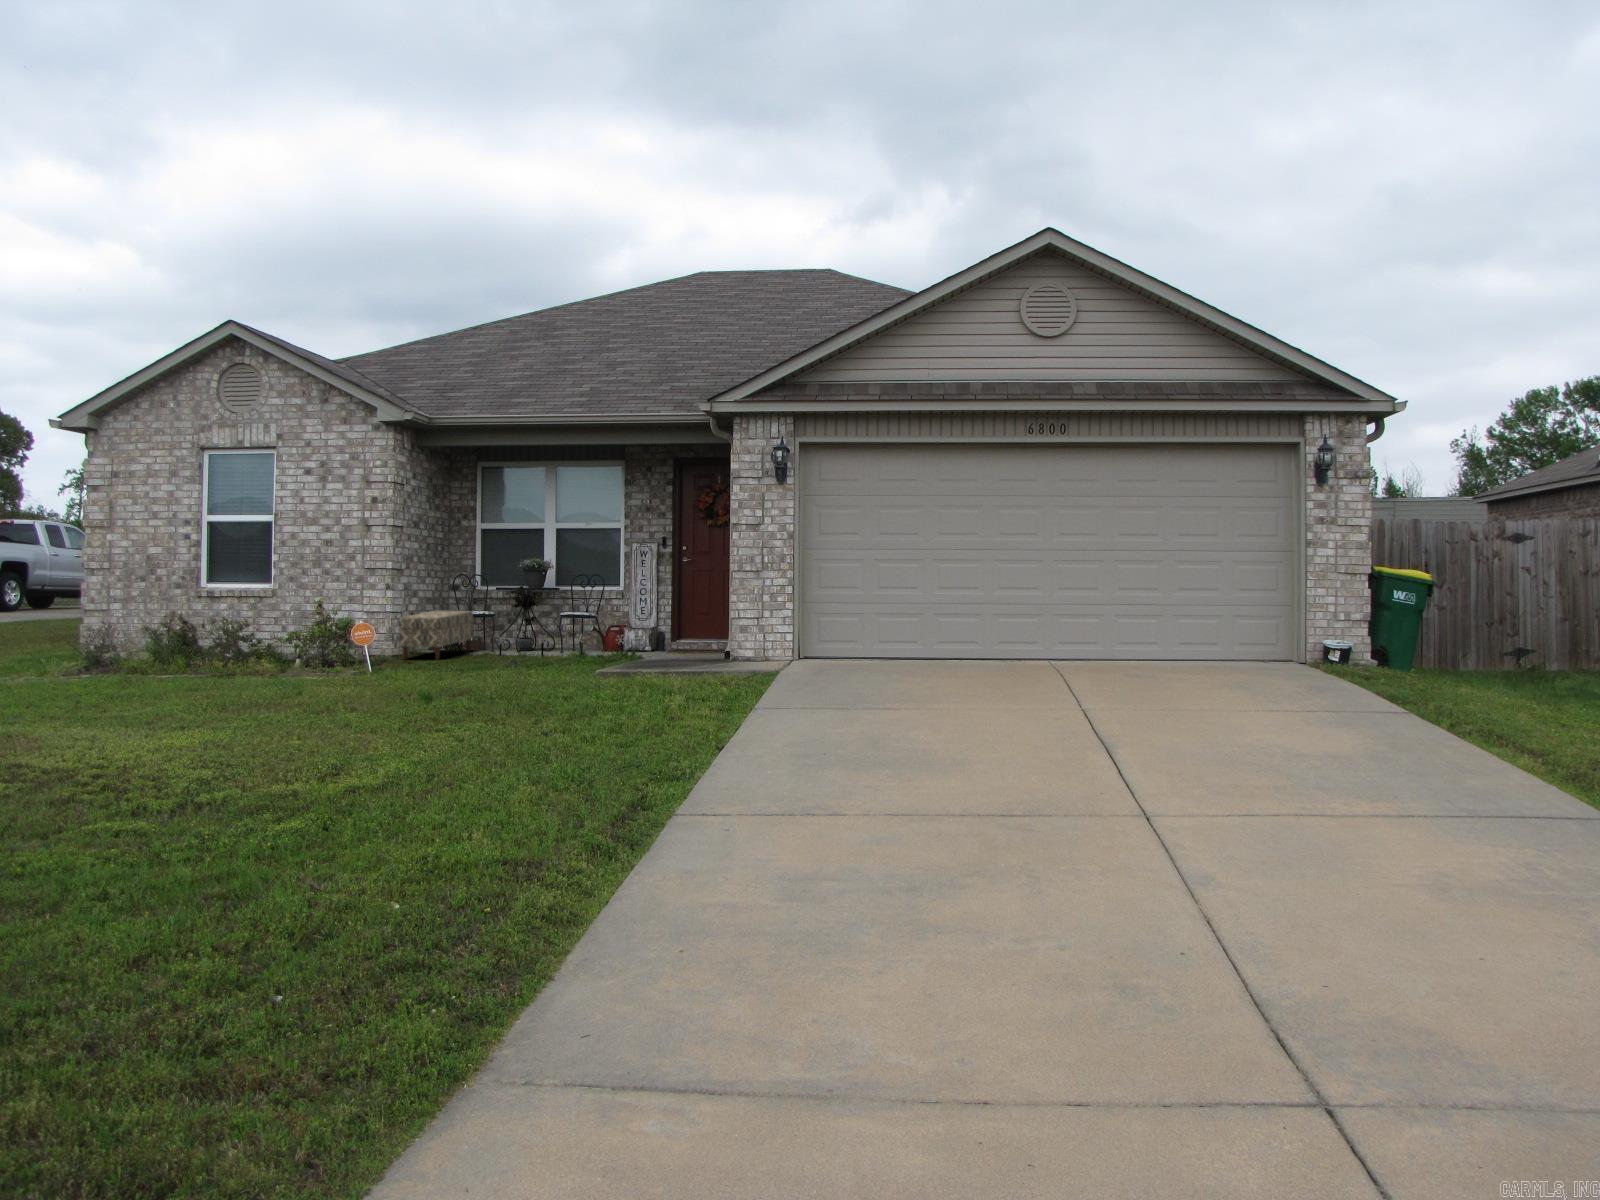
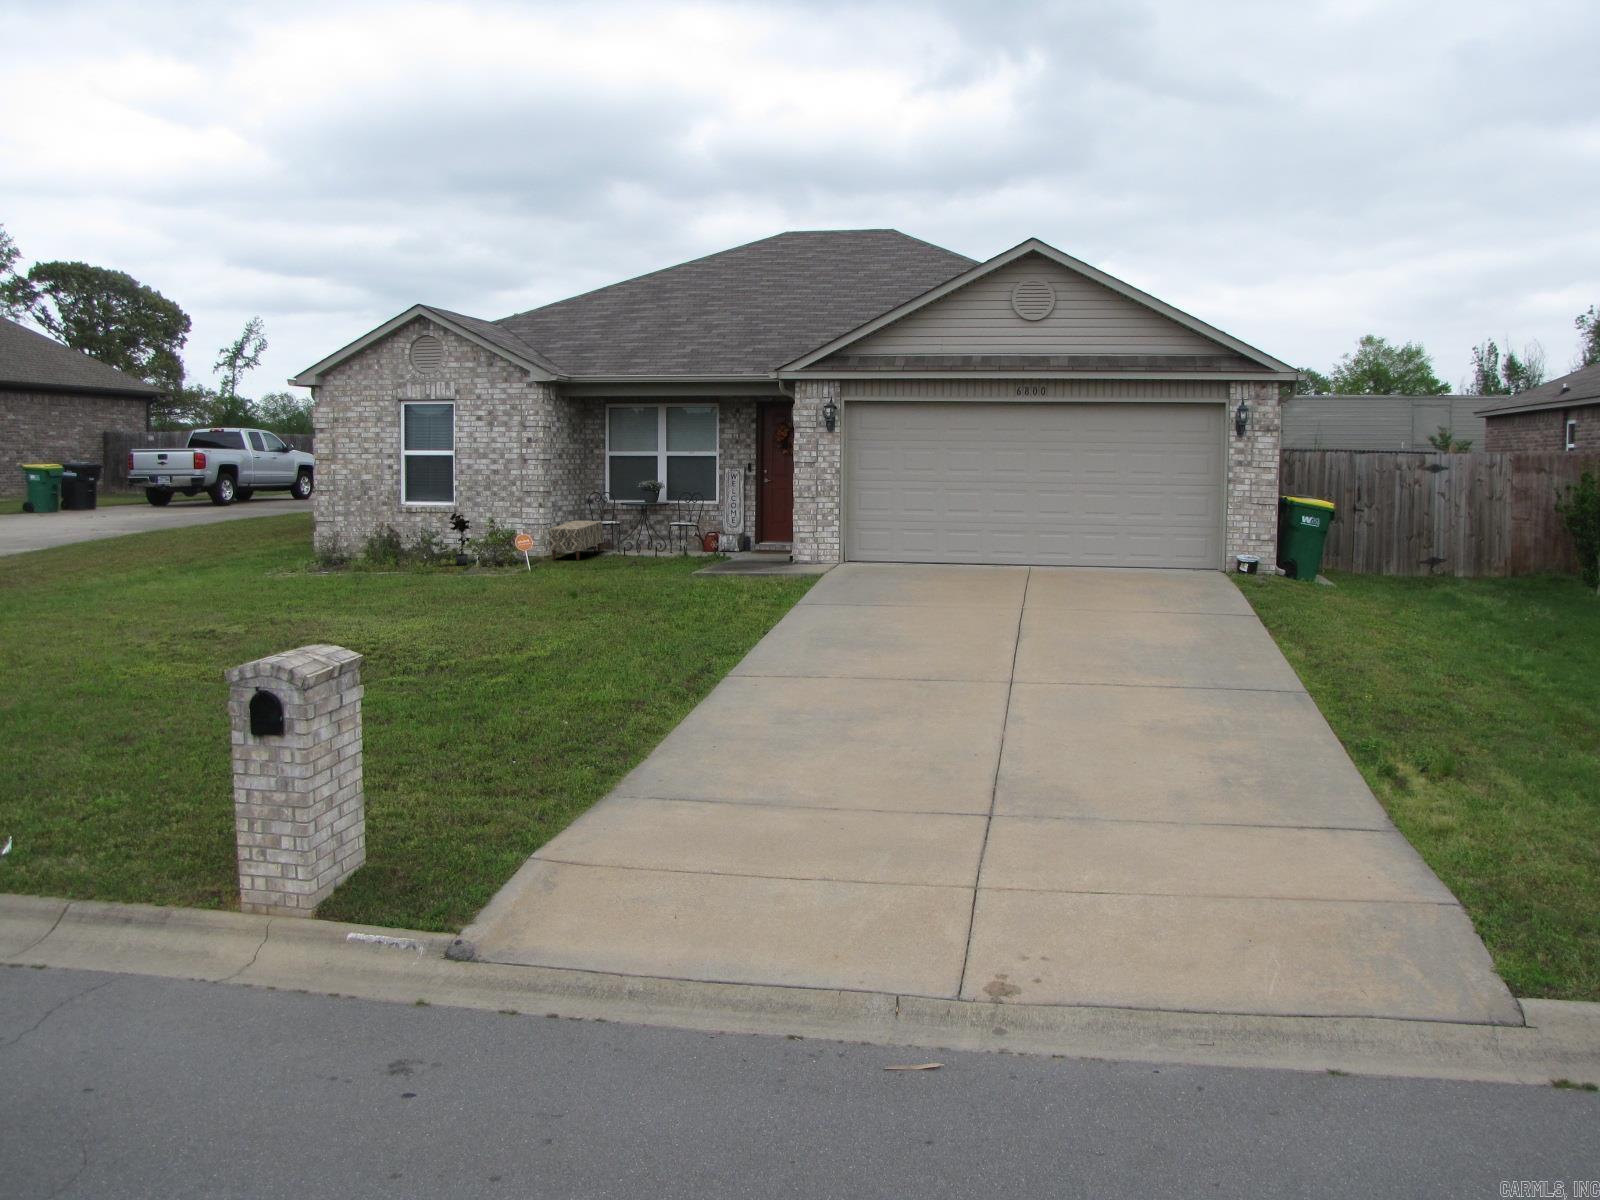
potted plant: present [507,584,542,651] -> present [449,511,472,565]

